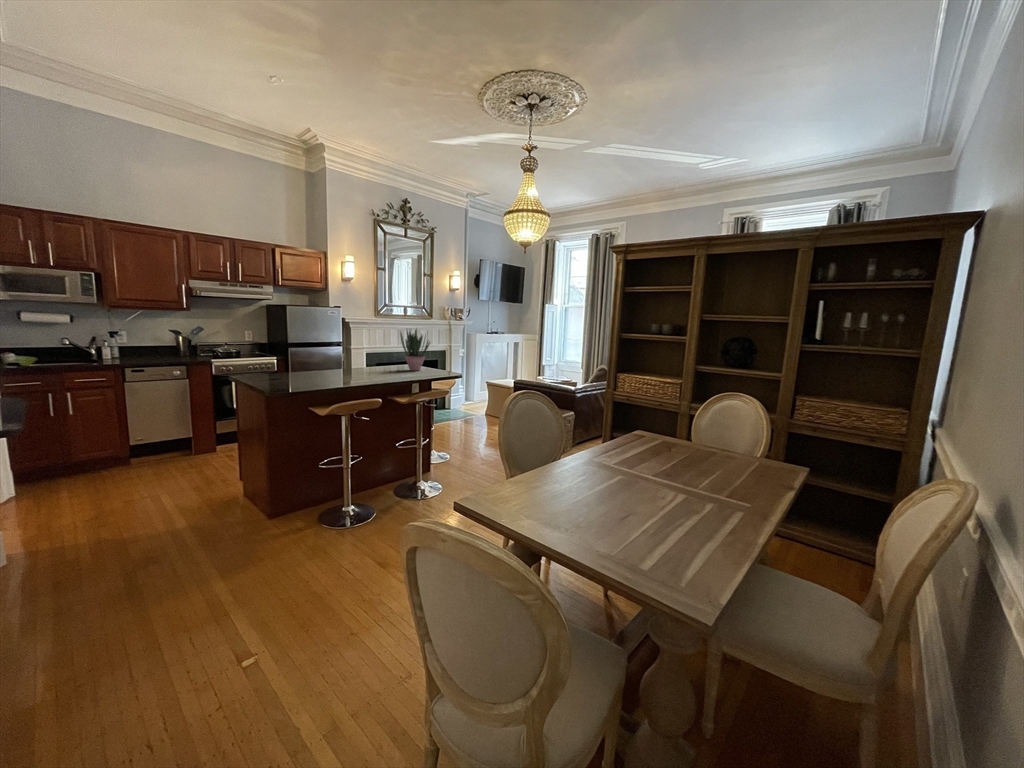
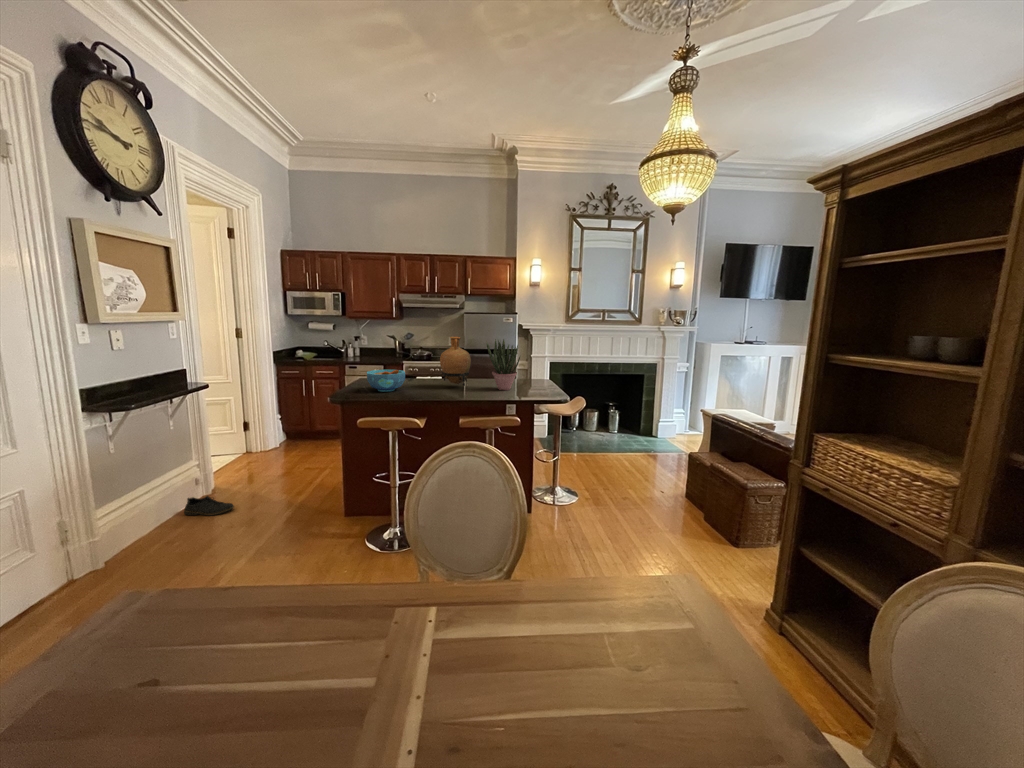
vase: none [357,326,386,371] -> present [440,337,471,386]
bowl: none [300,358,340,380] -> present [367,370,405,392]
shoe: none [25,550,112,585] -> present [184,496,234,516]

